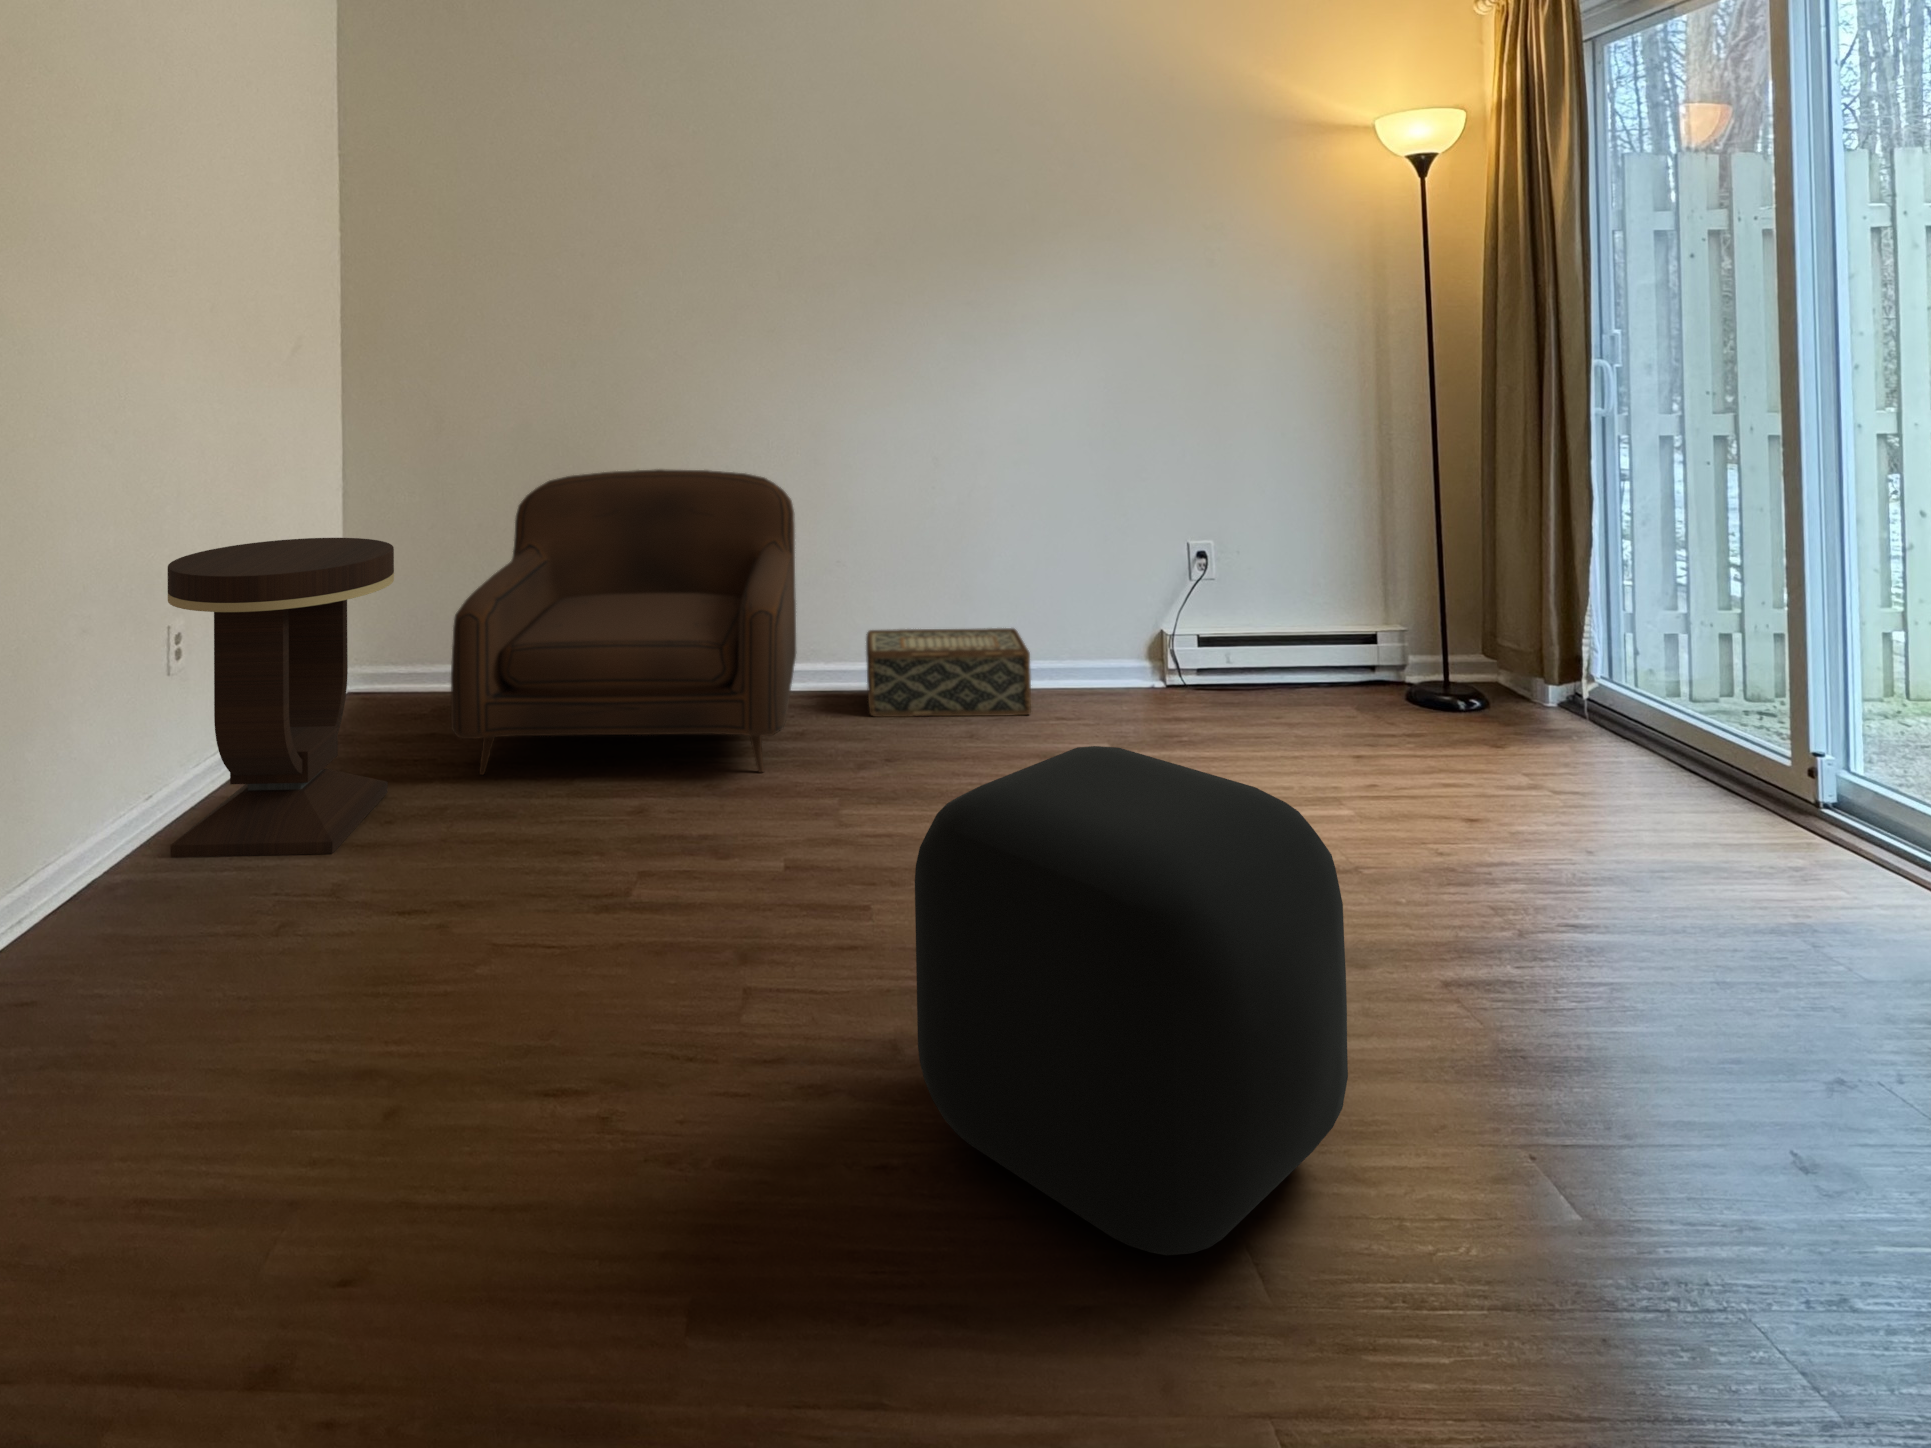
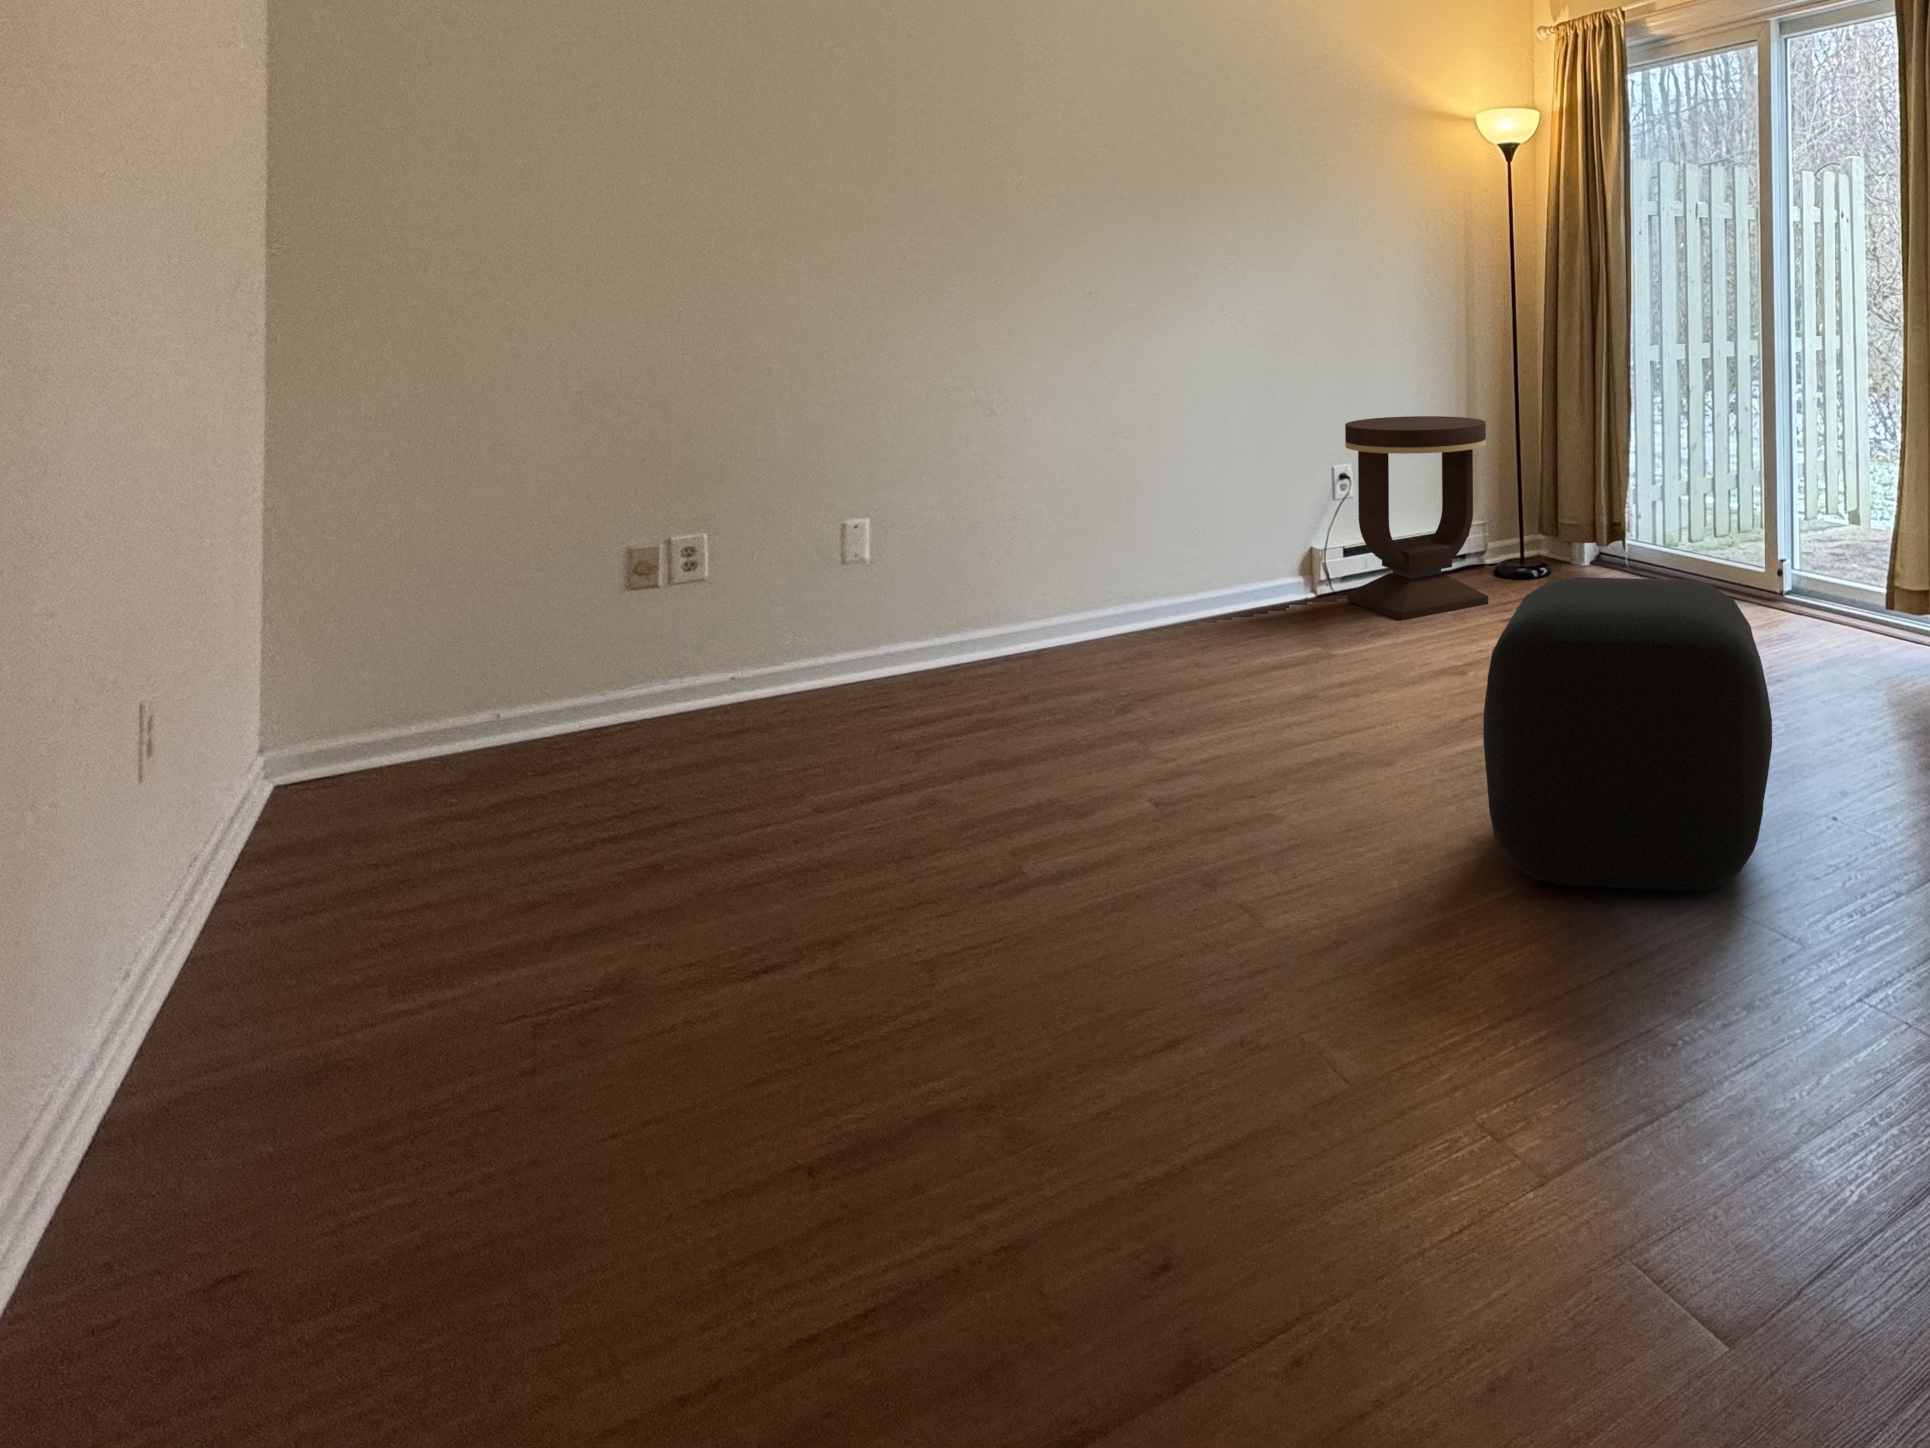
armchair: present [451,469,796,775] -> none [606,429,1063,810]
side table: present [168,538,394,857] -> present [1345,416,1488,621]
woven basket: present [866,628,1031,717] -> none [1047,564,1232,668]

